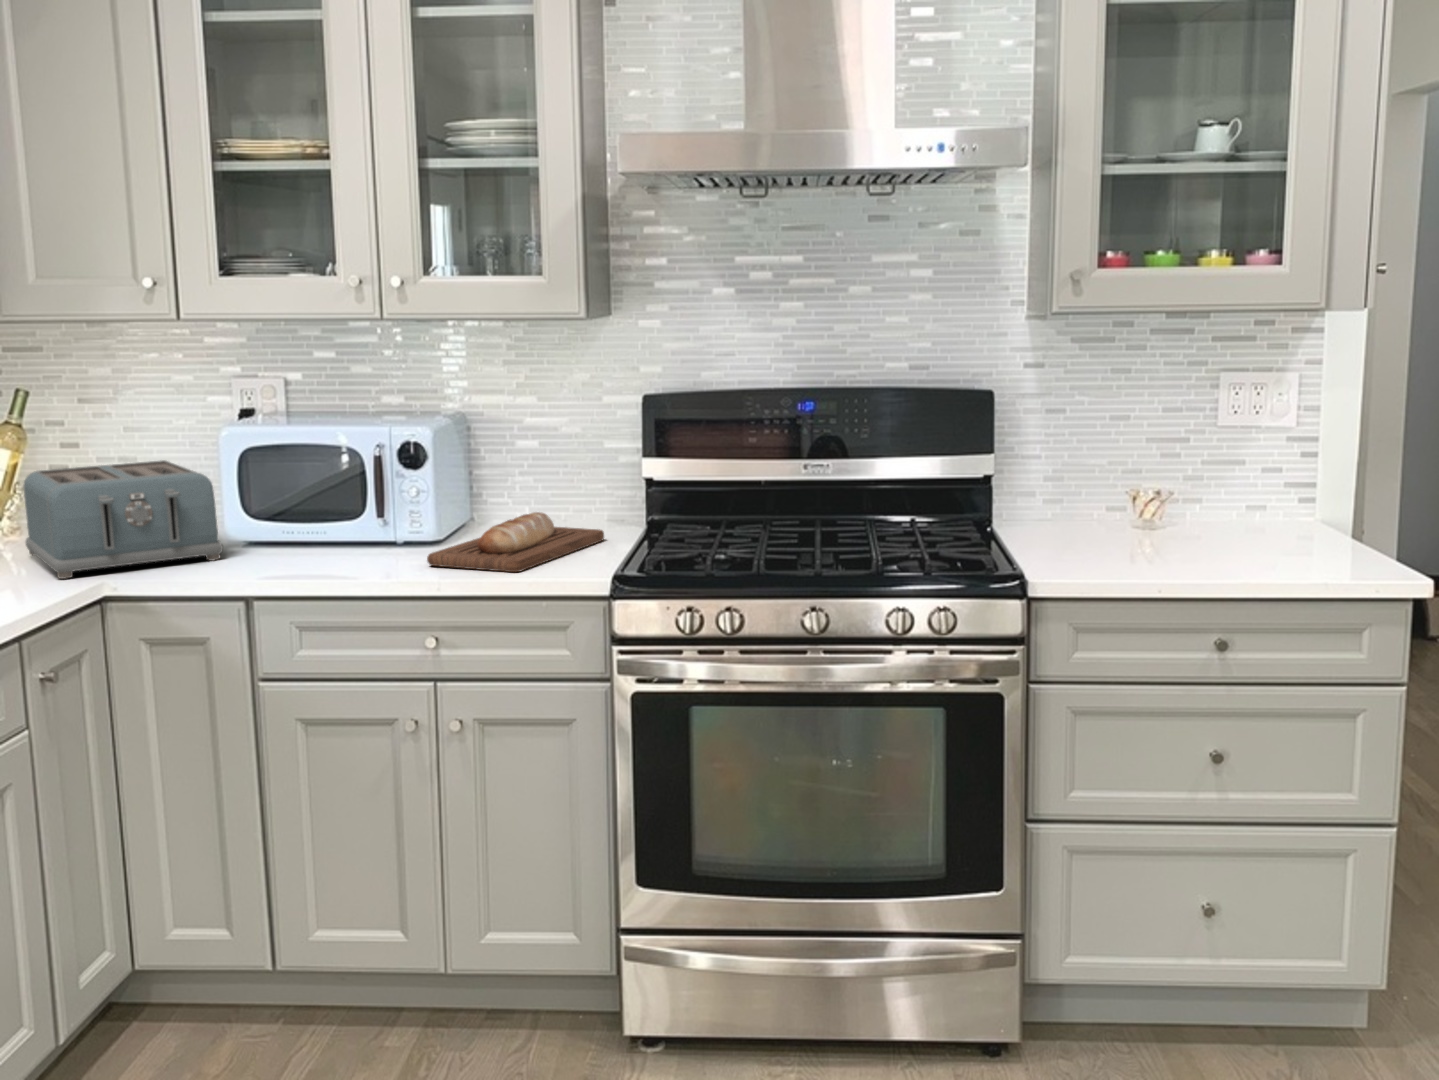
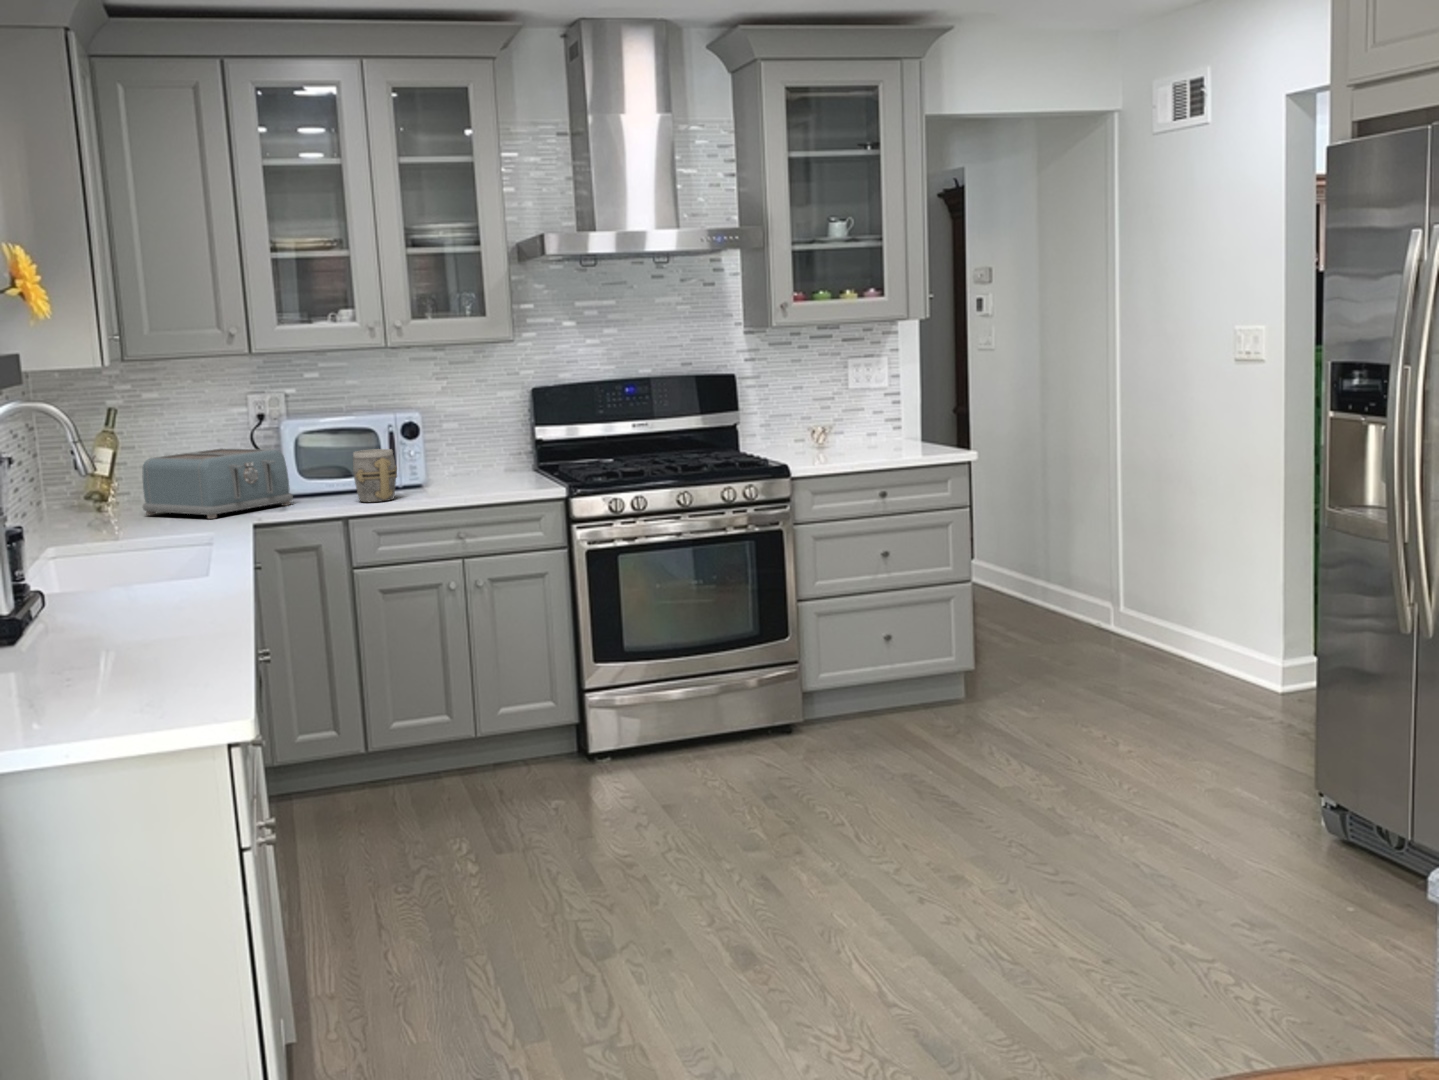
mug: none [285,485,359,574] -> present [353,449,397,502]
bread loaf: present [427,512,604,572] -> none [439,462,520,493]

